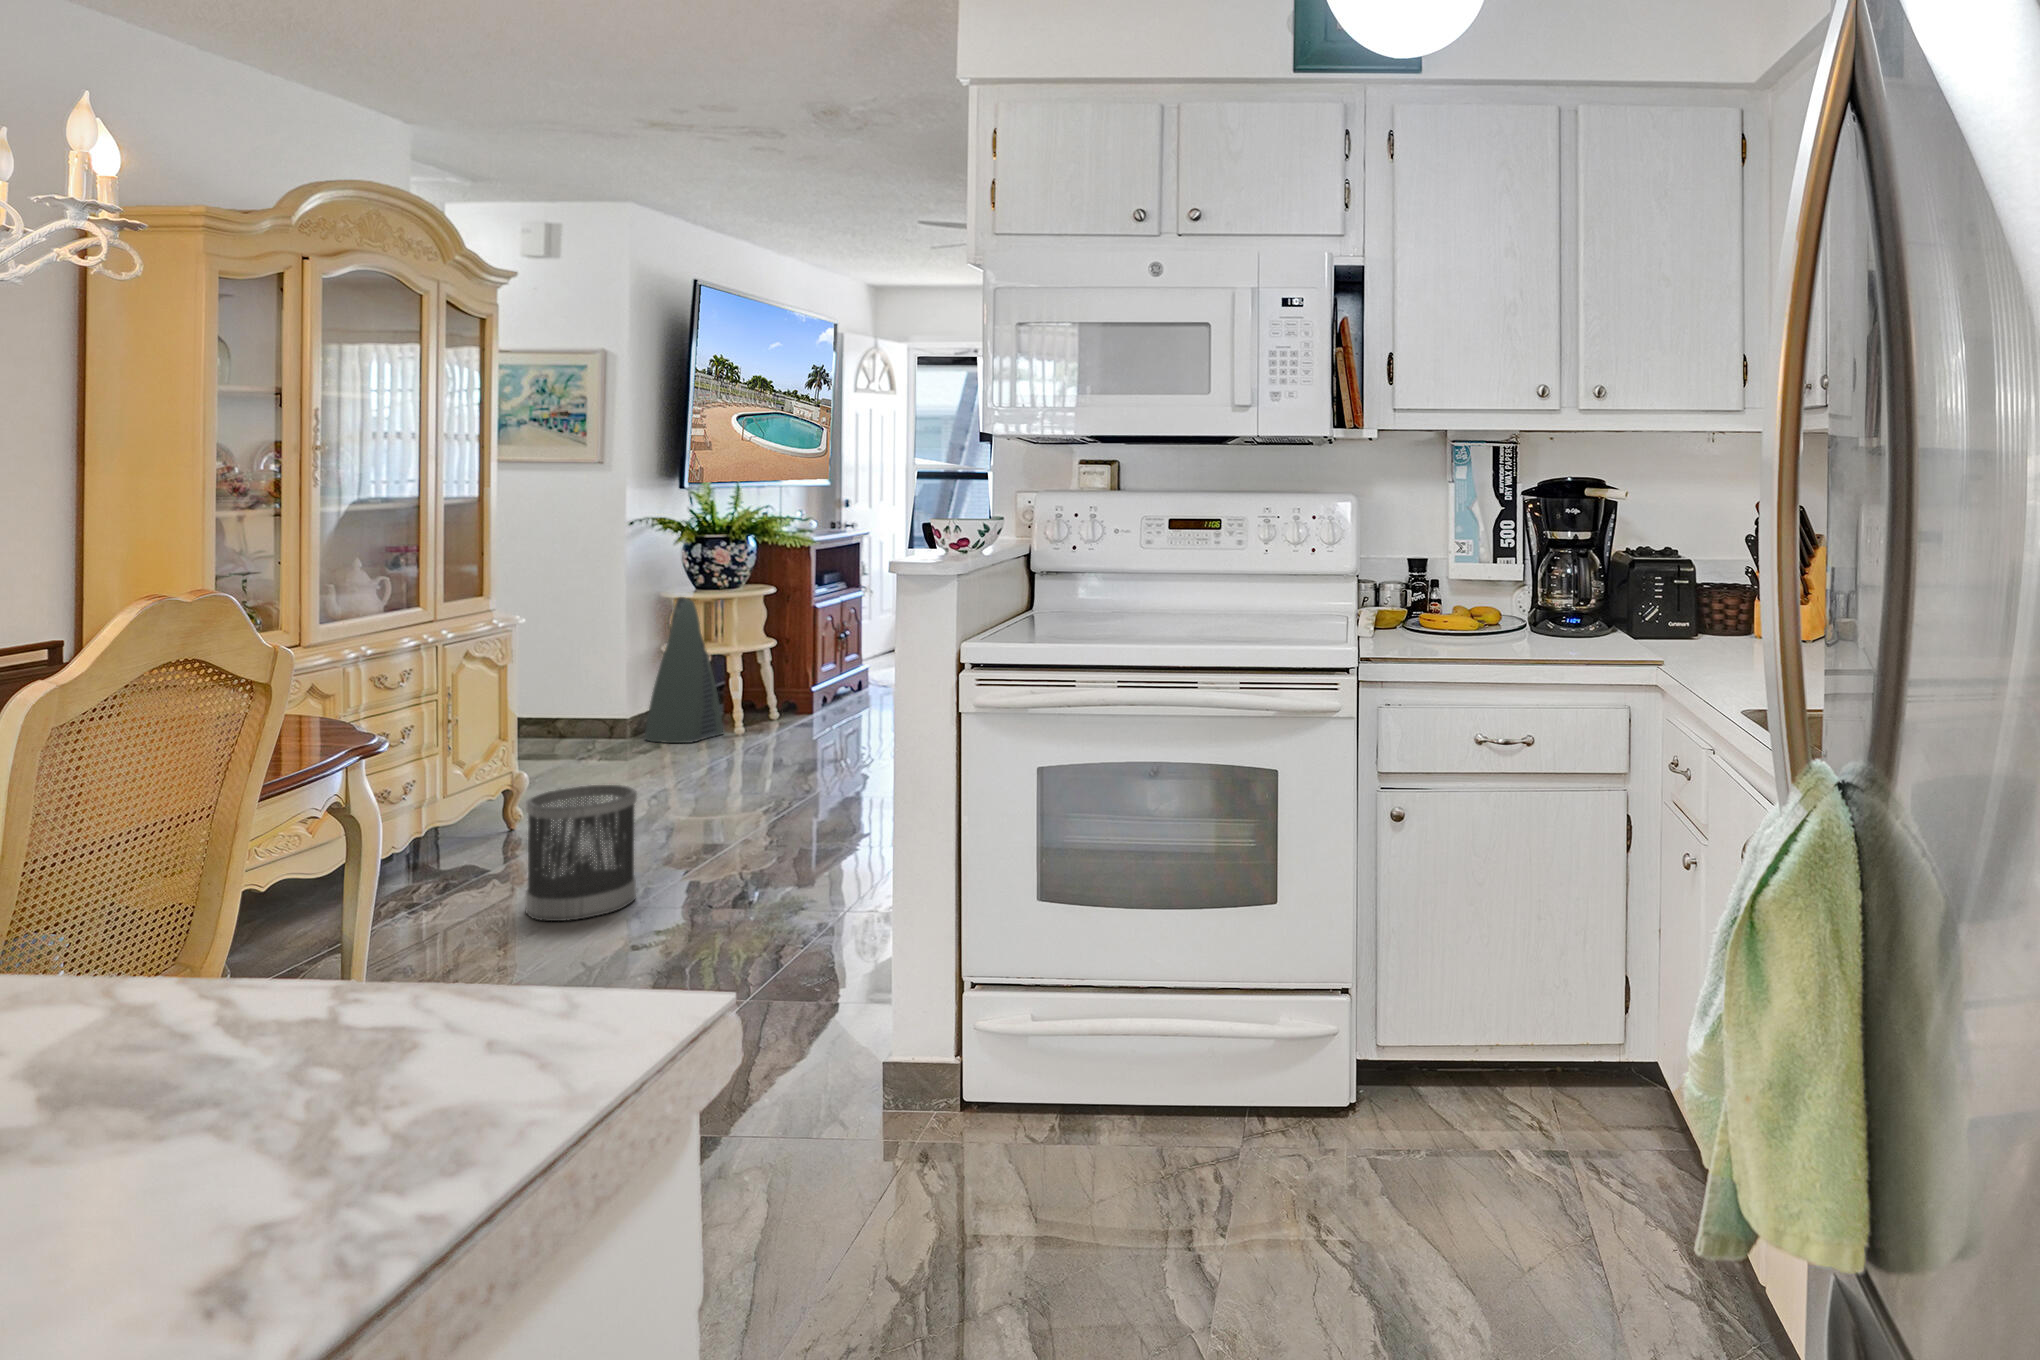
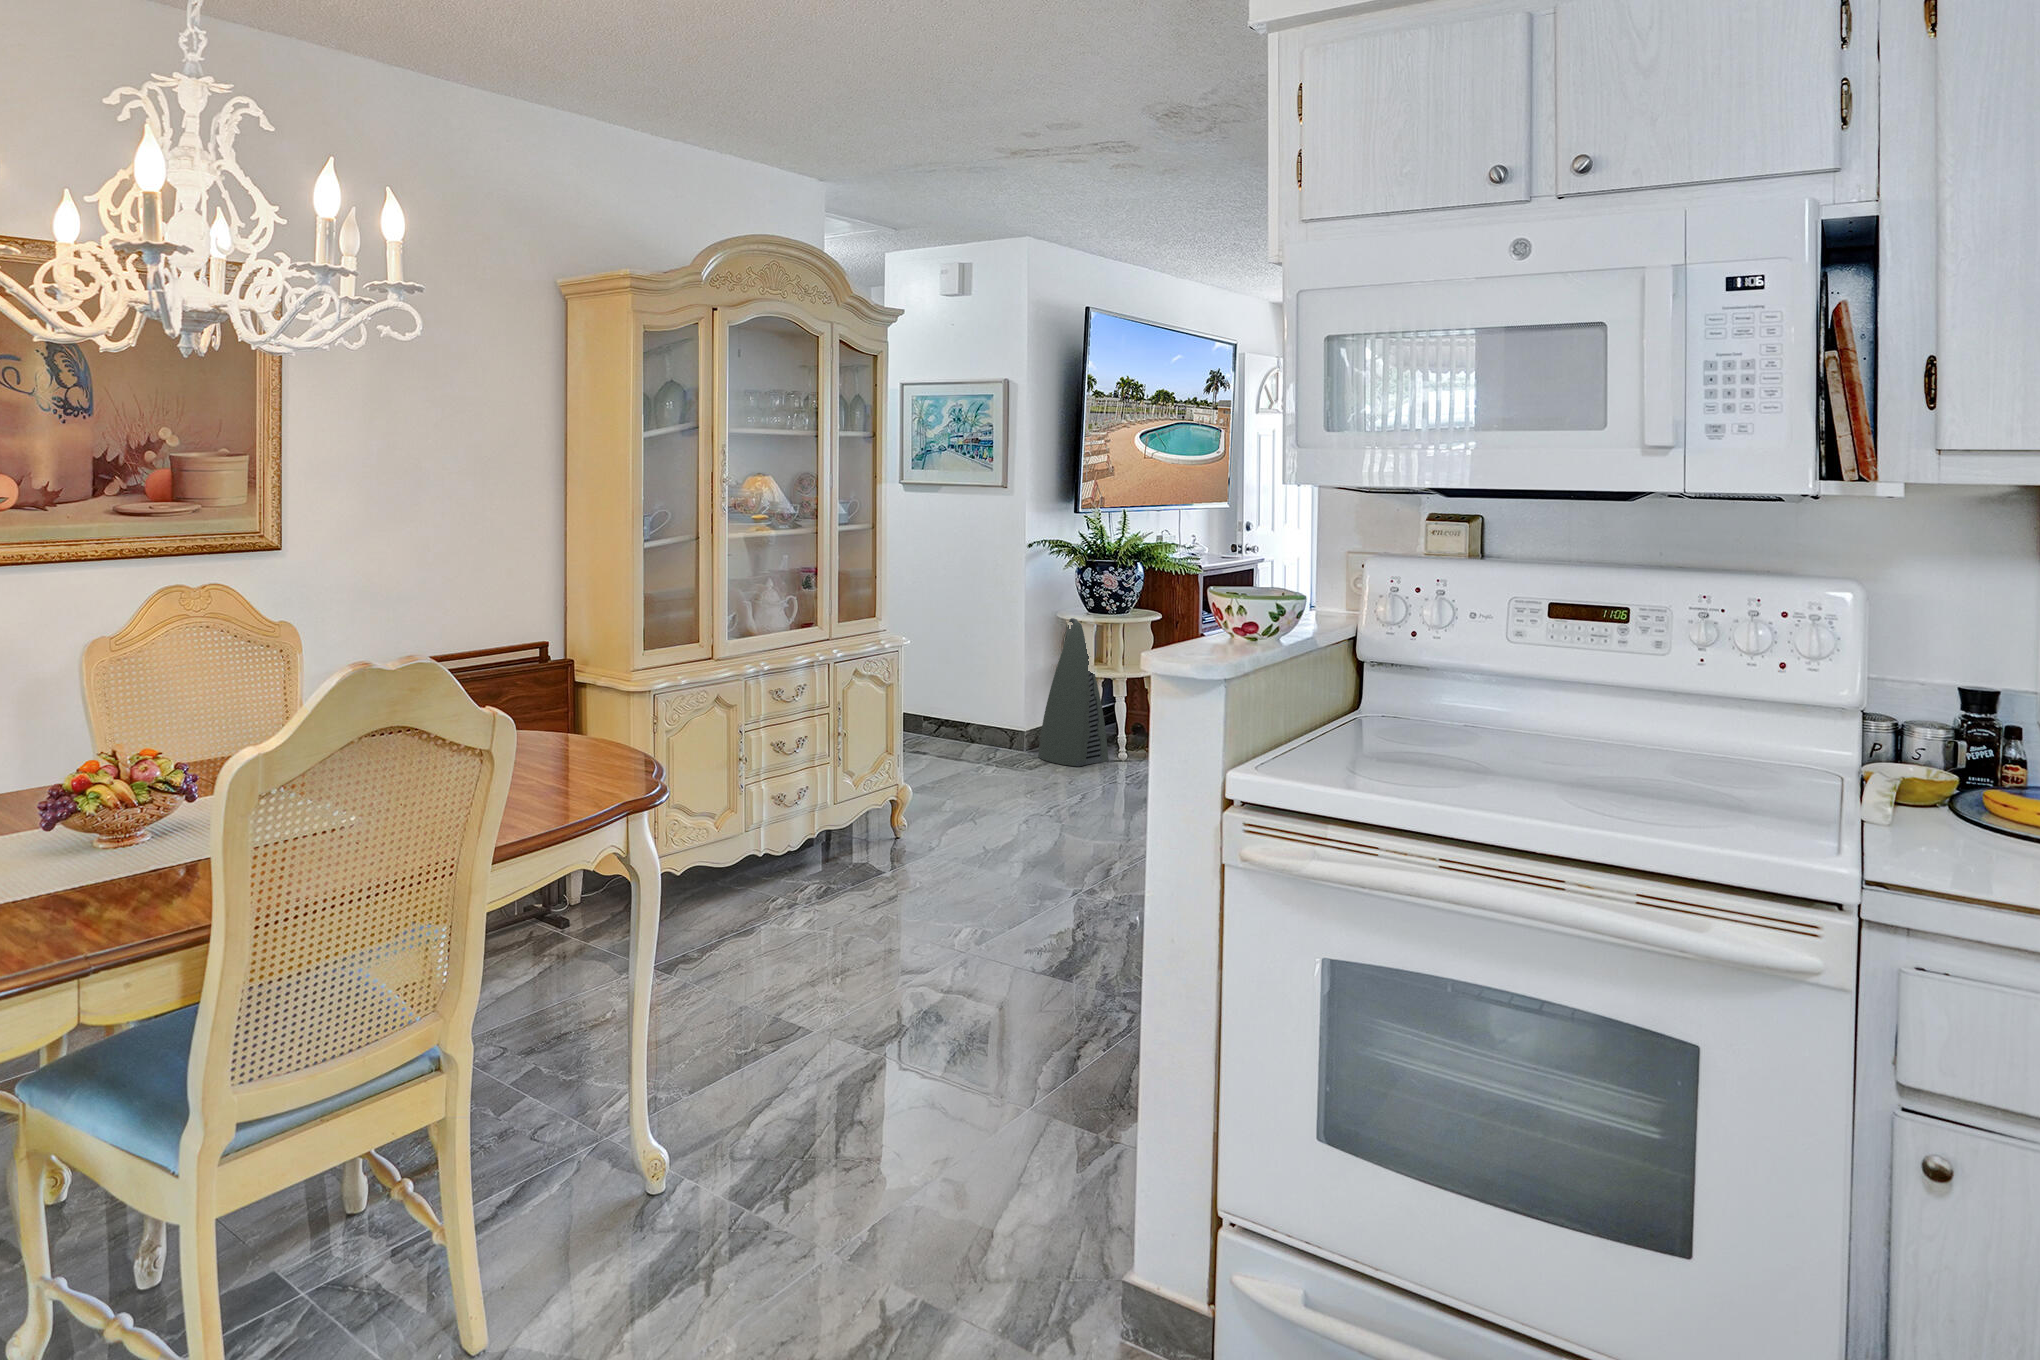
wastebasket: present [525,785,637,921] -> none [878,820,975,960]

